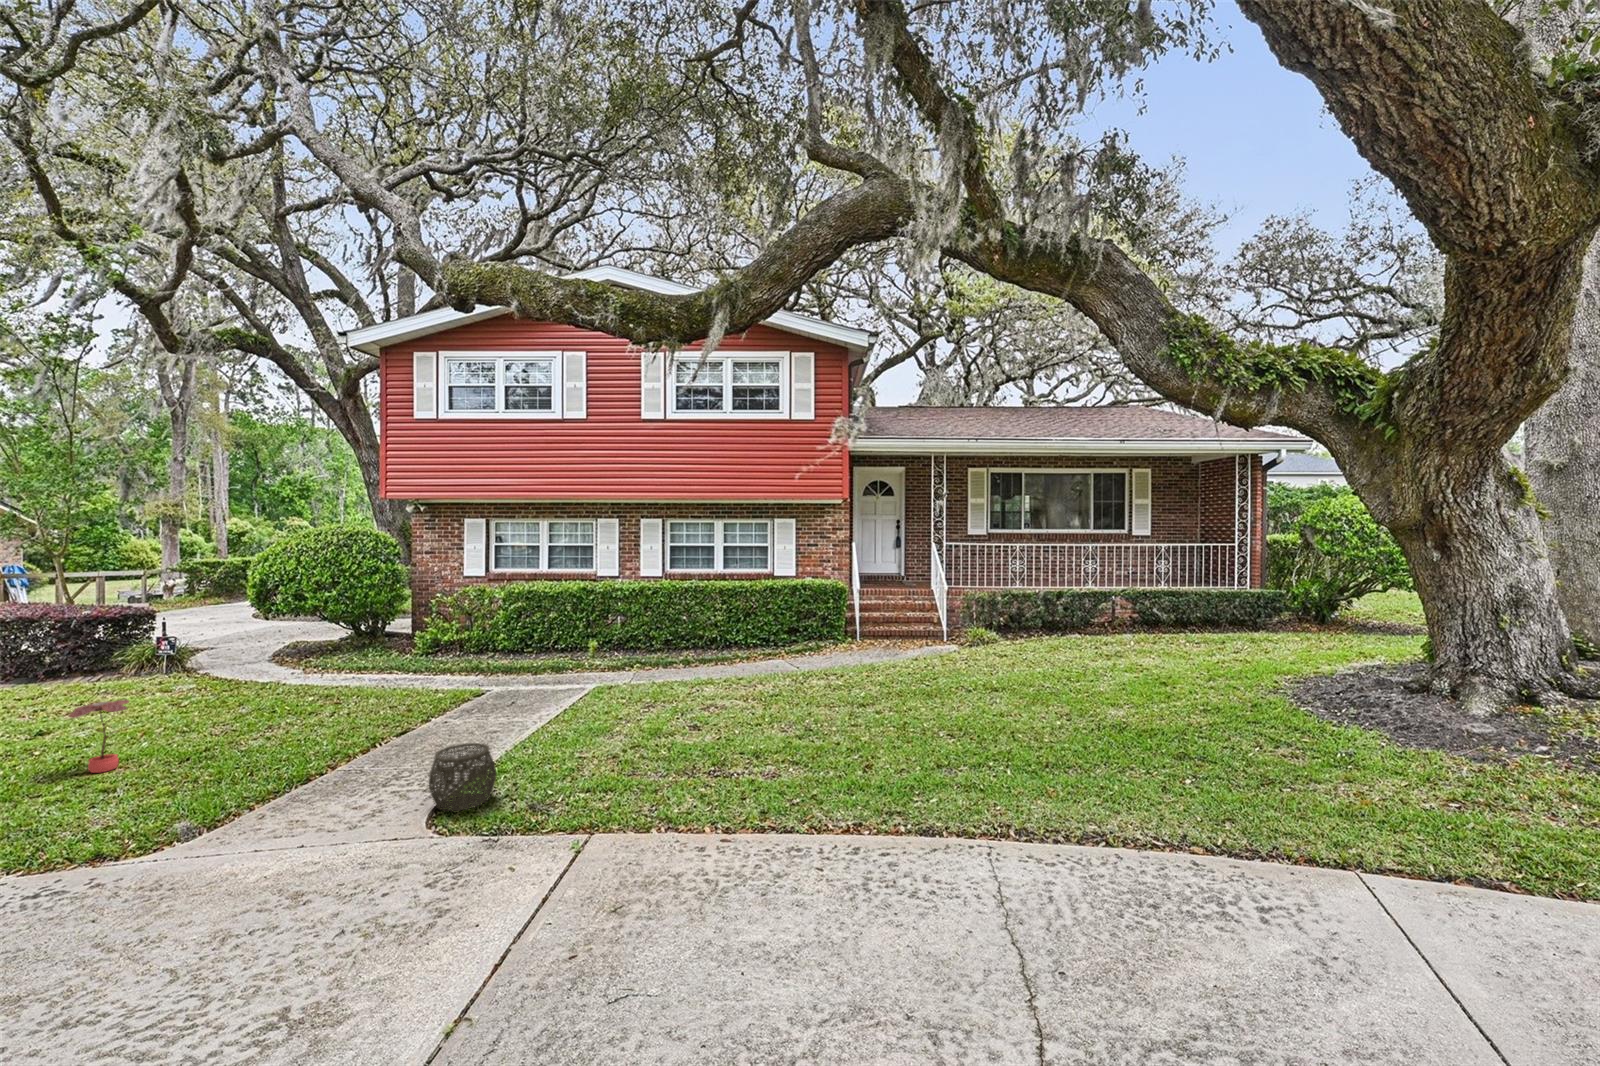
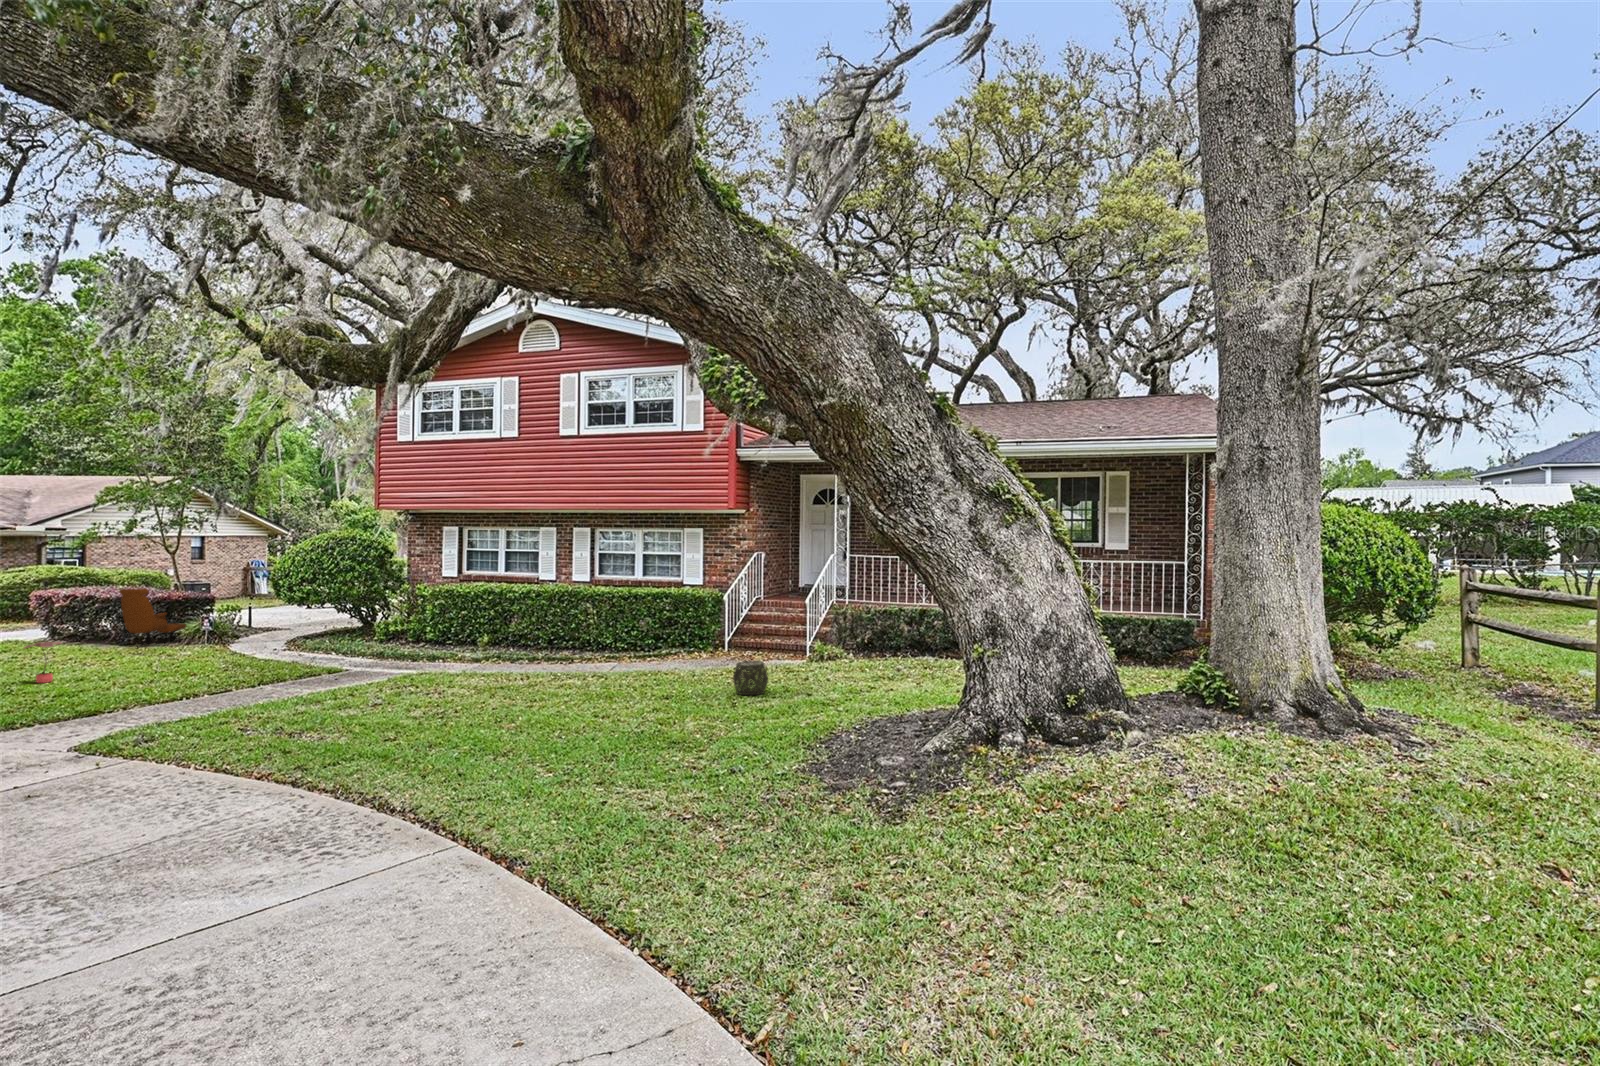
lounge chair: none [48,606,136,696] -> present [119,588,186,645]
woven basket: present [429,743,496,811] -> present [733,661,768,695]

